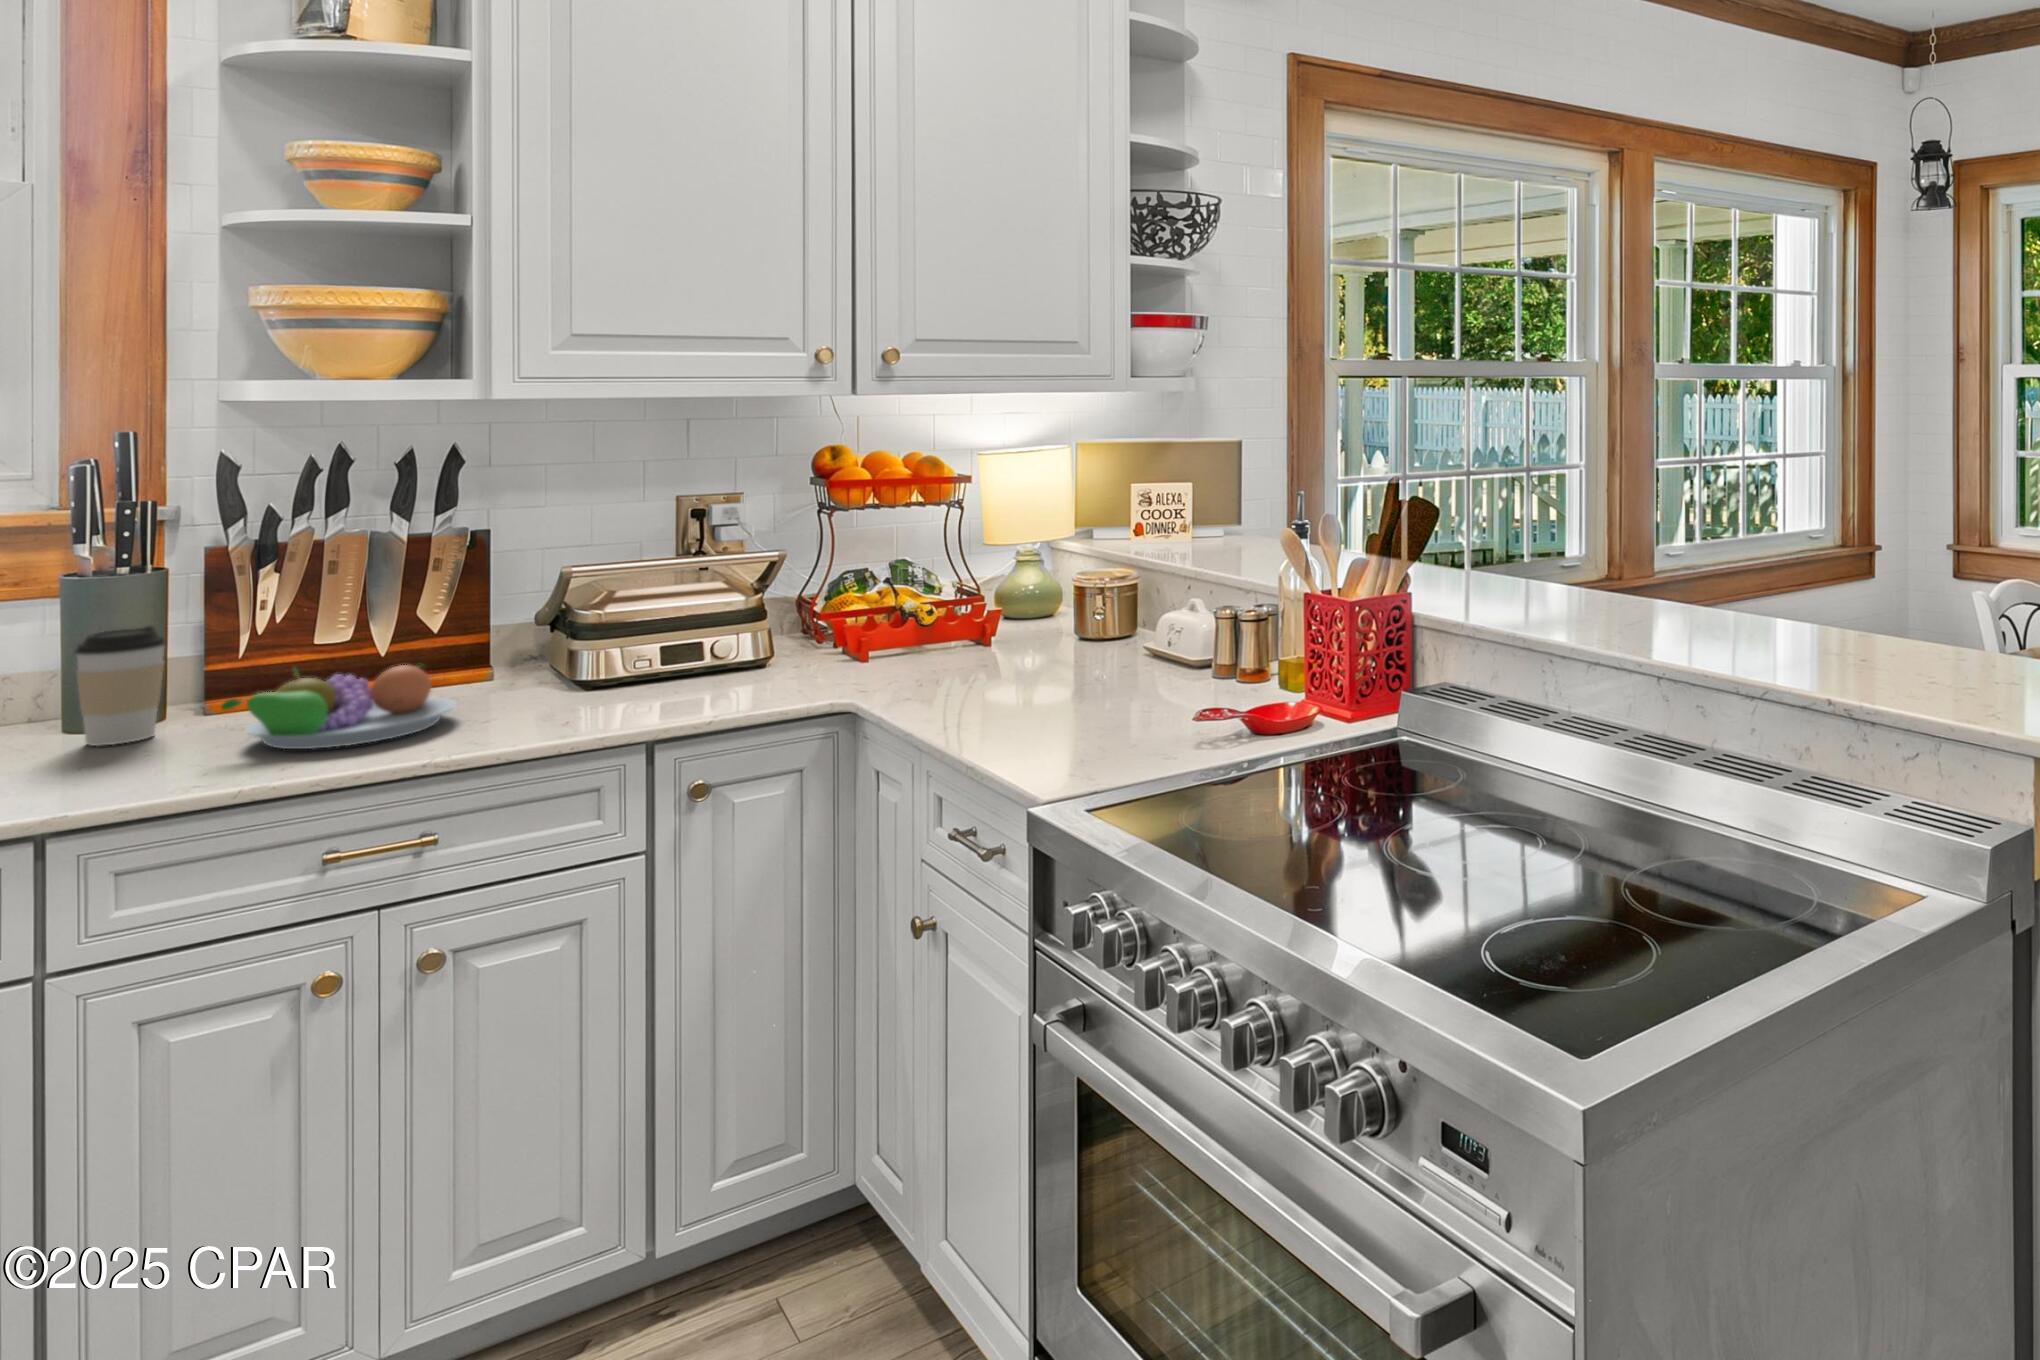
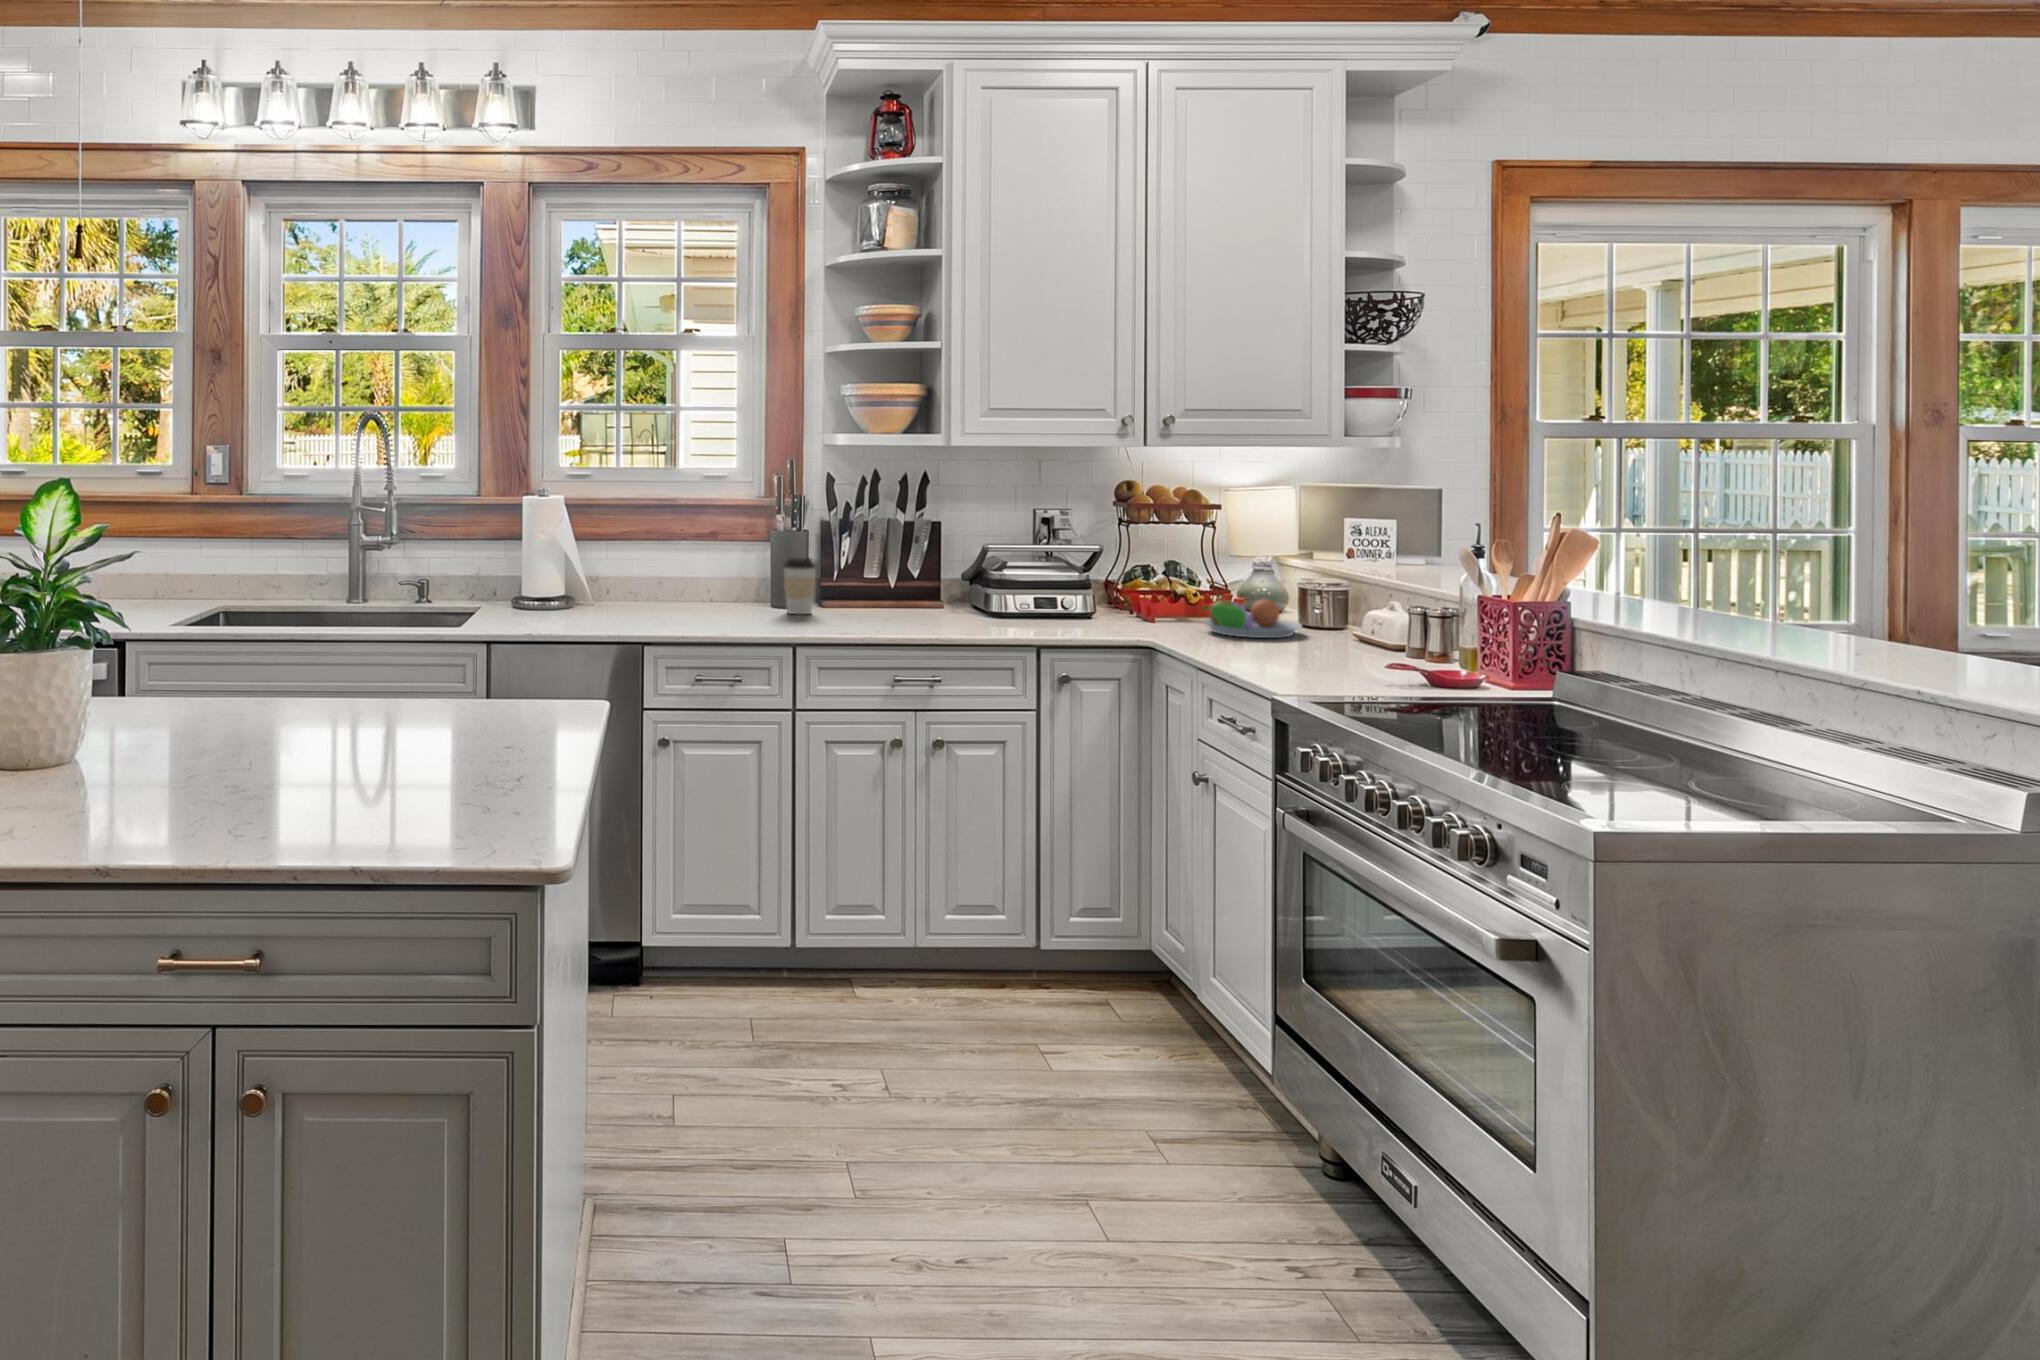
fruit bowl: present [221,664,456,749] -> present [1202,594,1300,638]

